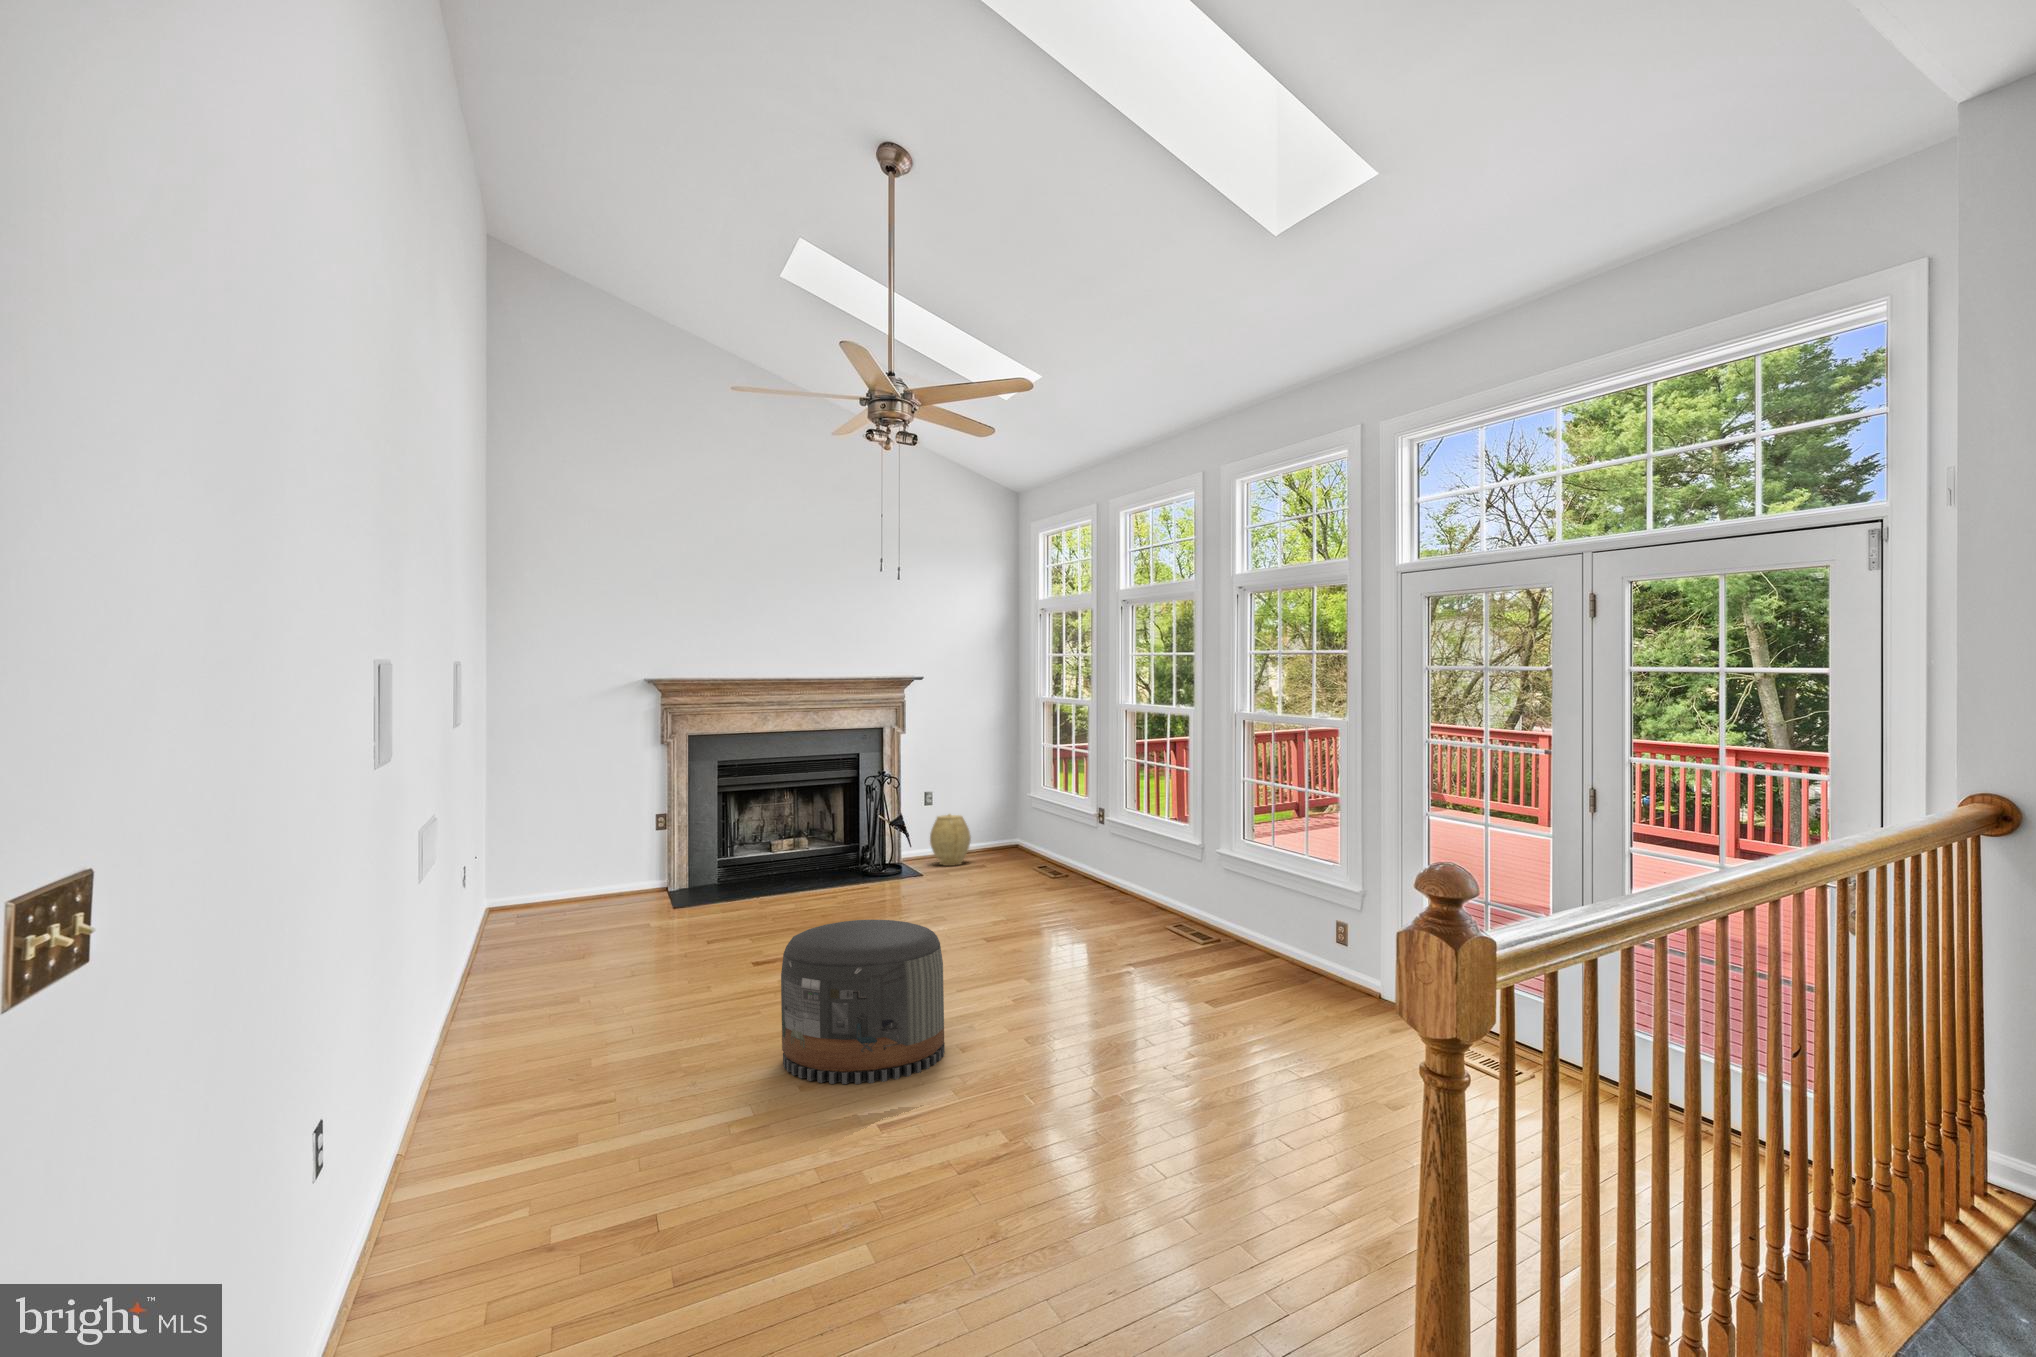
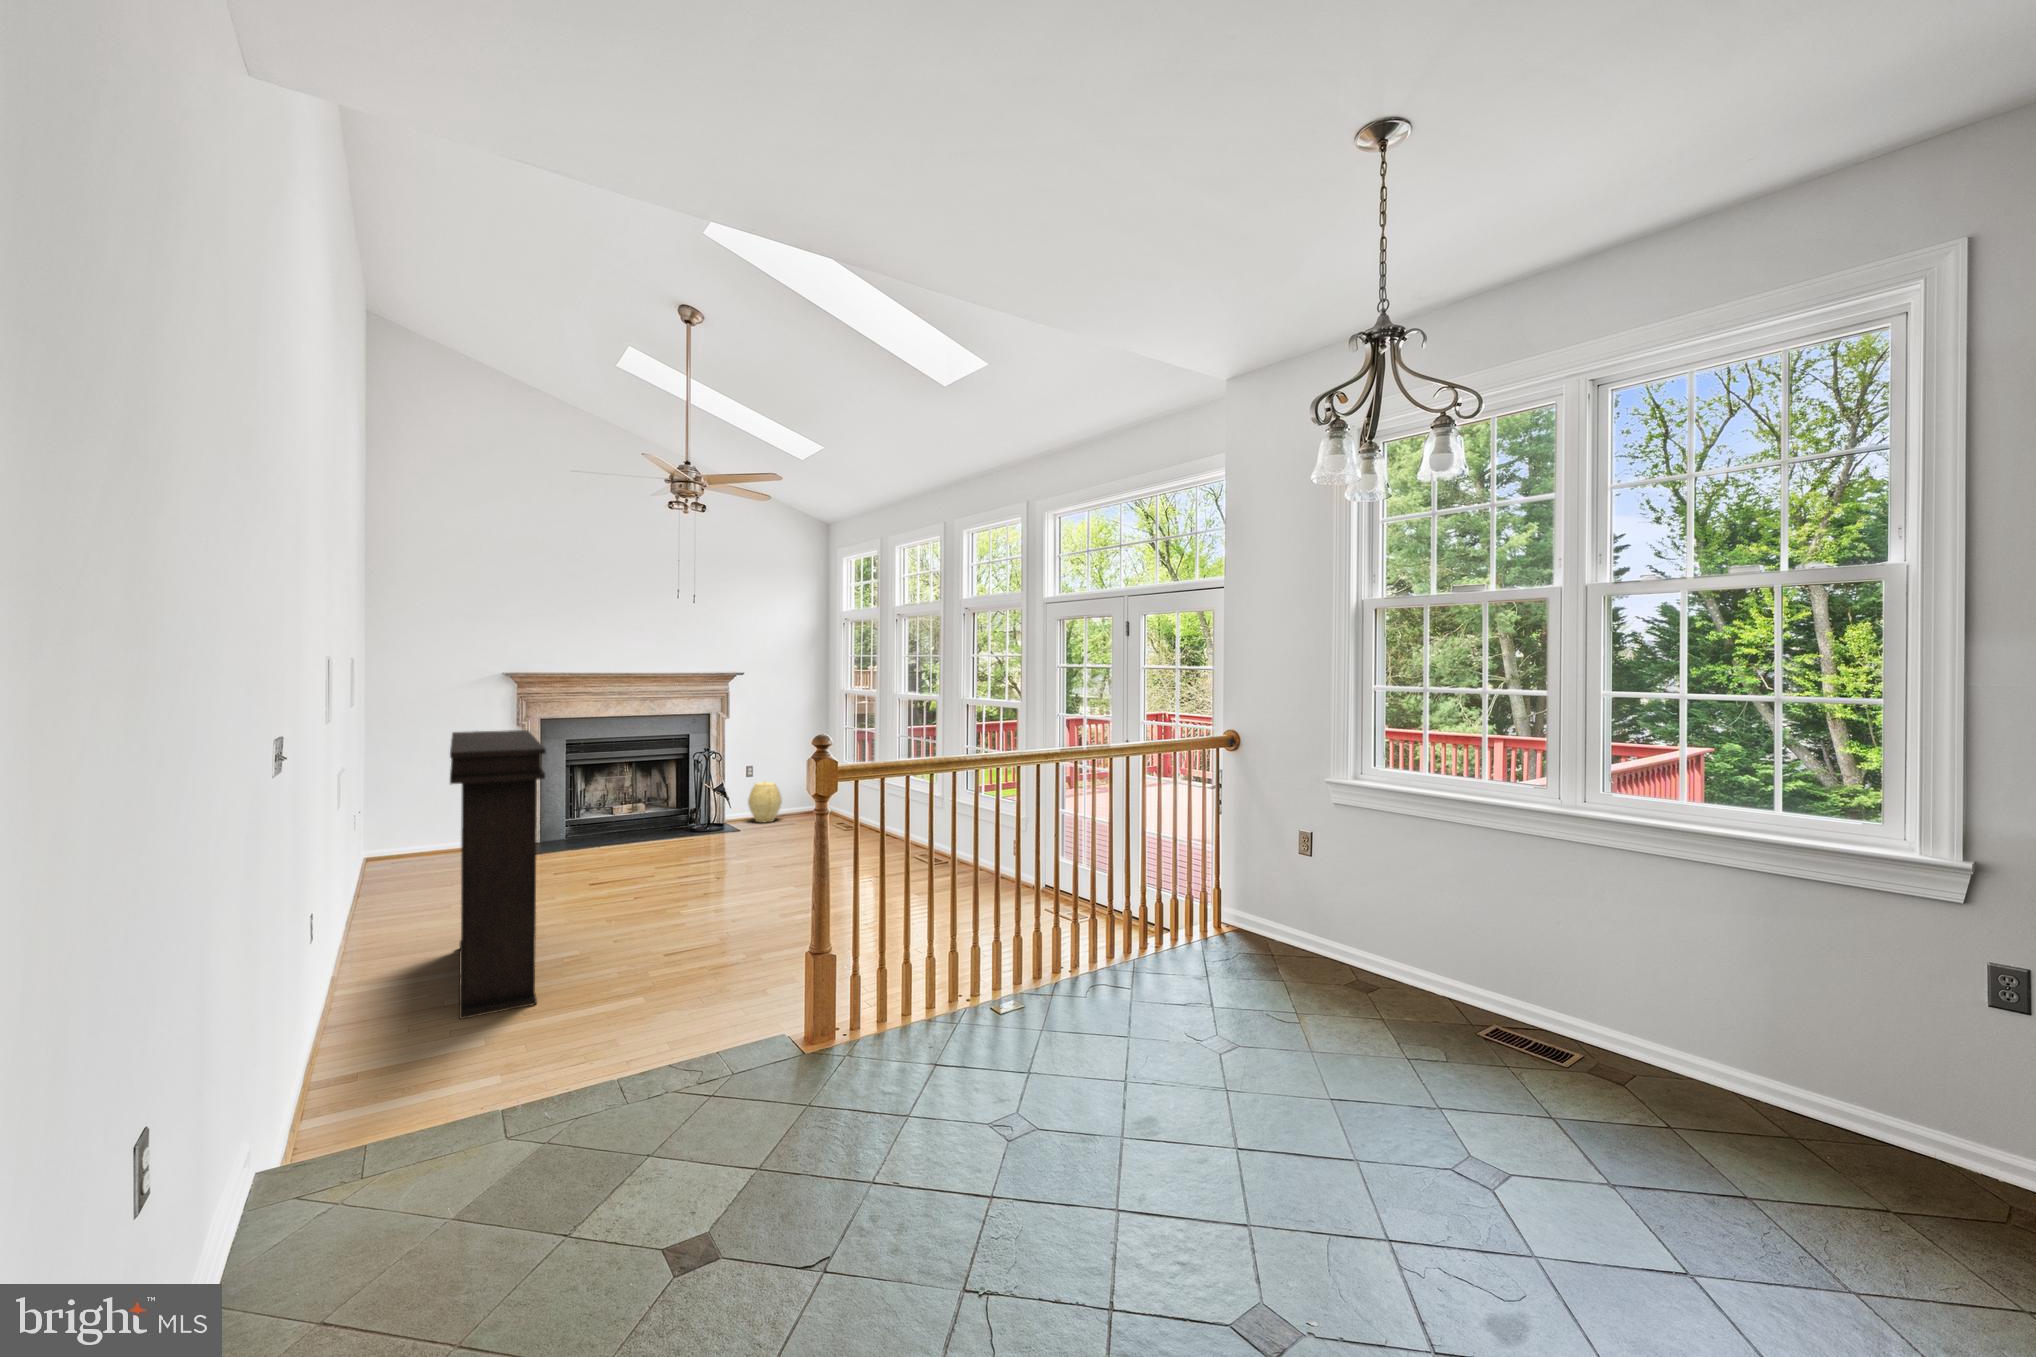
console table: none [579,725,688,1067] -> present [450,730,546,1019]
pouf: present [781,920,945,1084] -> none [622,894,753,1025]

